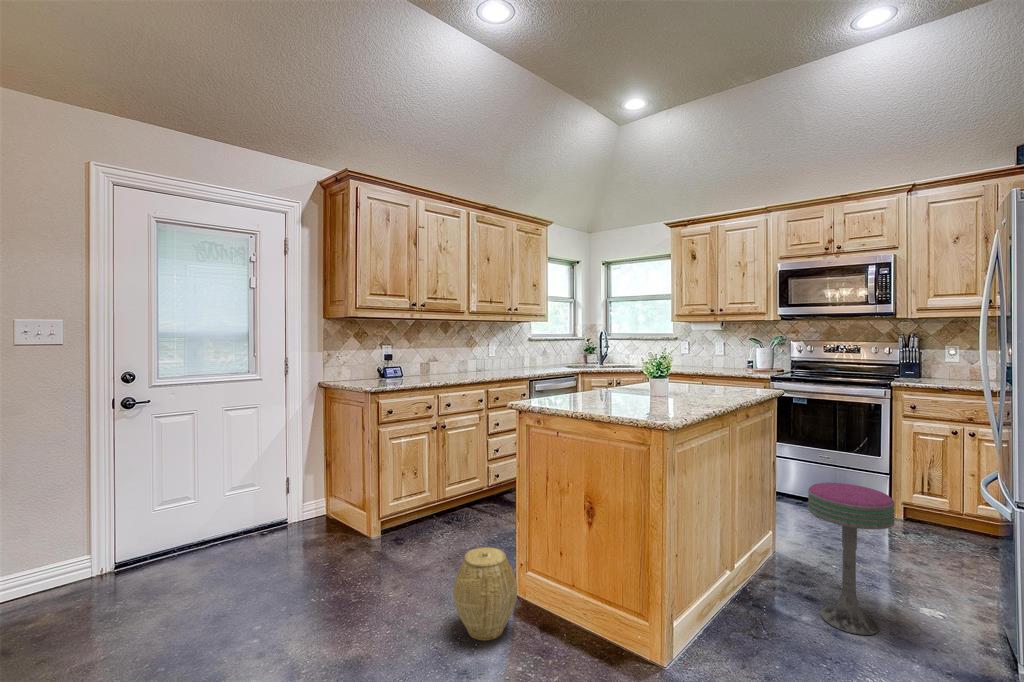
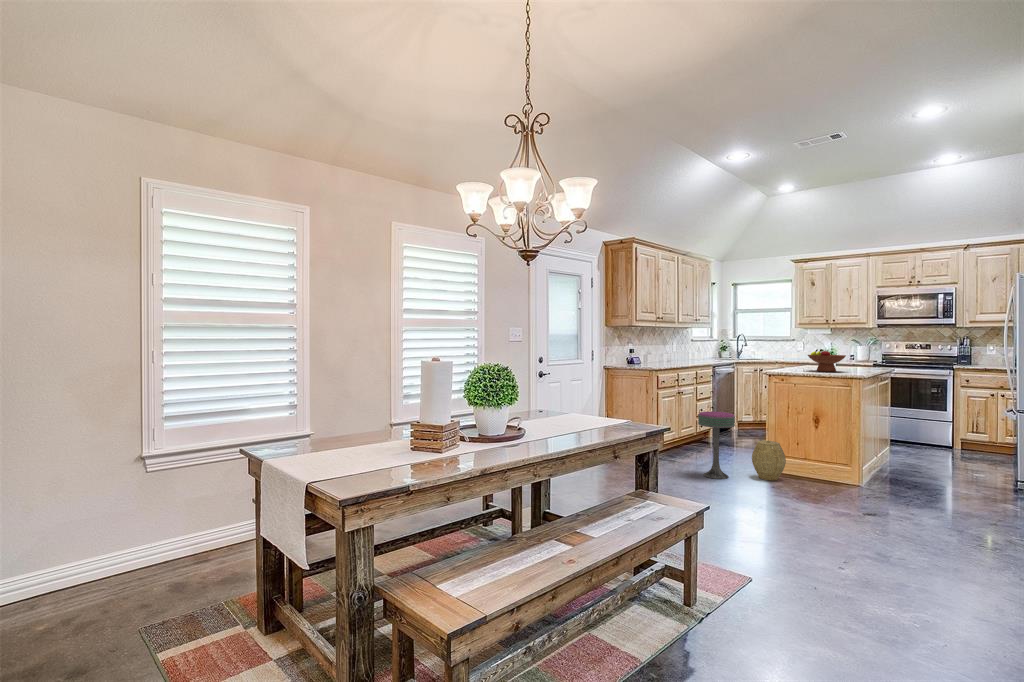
fruit bowl: none [579,360,649,408] -> present [808,349,846,372]
bar stool: present [808,483,895,635] -> present [698,411,735,479]

